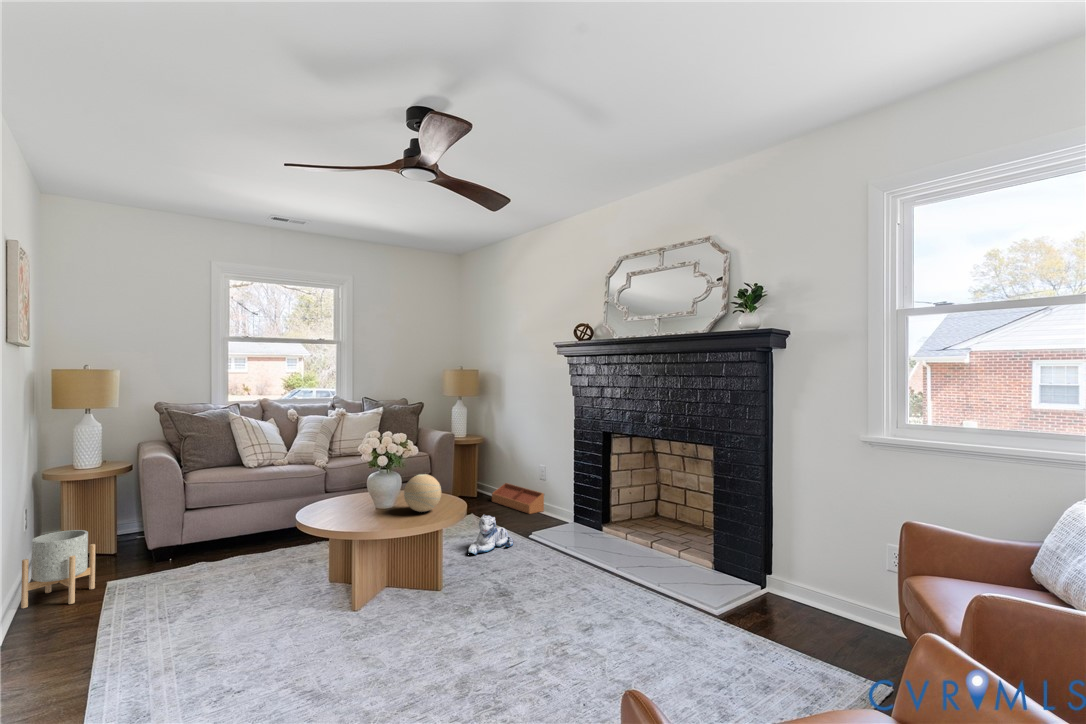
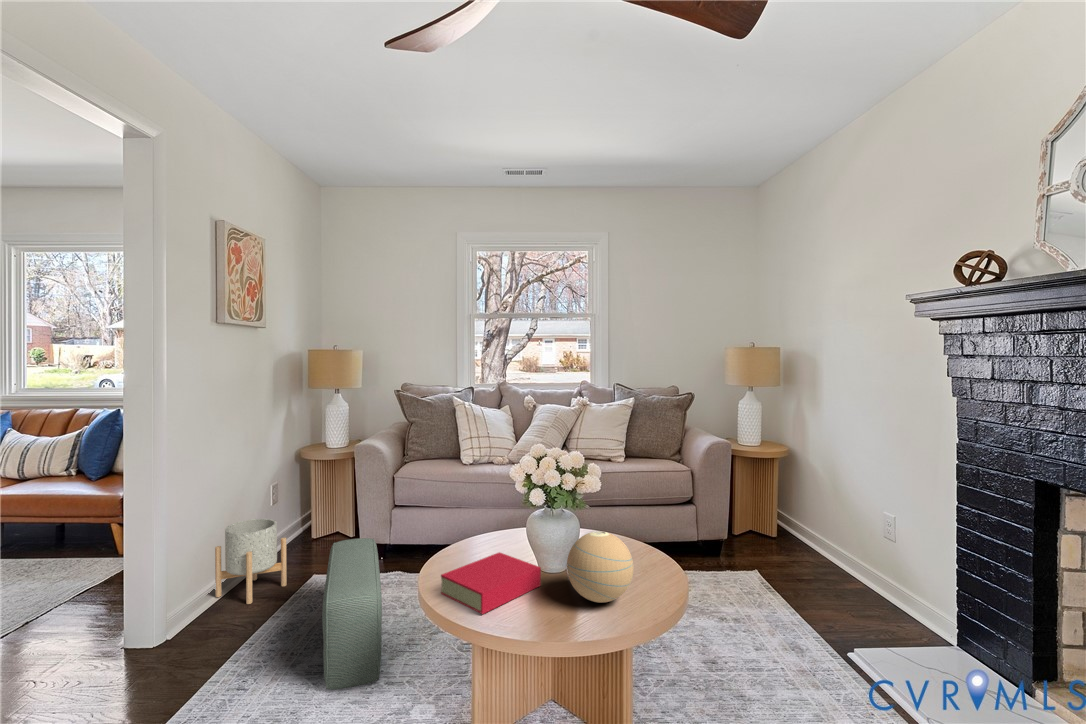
storage bin: present [492,483,544,514] -> none [795,524,887,592]
book: none [329,500,385,525] -> present [441,552,541,614]
plush toy: present [468,514,513,554] -> none [714,600,809,673]
pouf: none [171,524,262,616] -> present [322,538,382,690]

